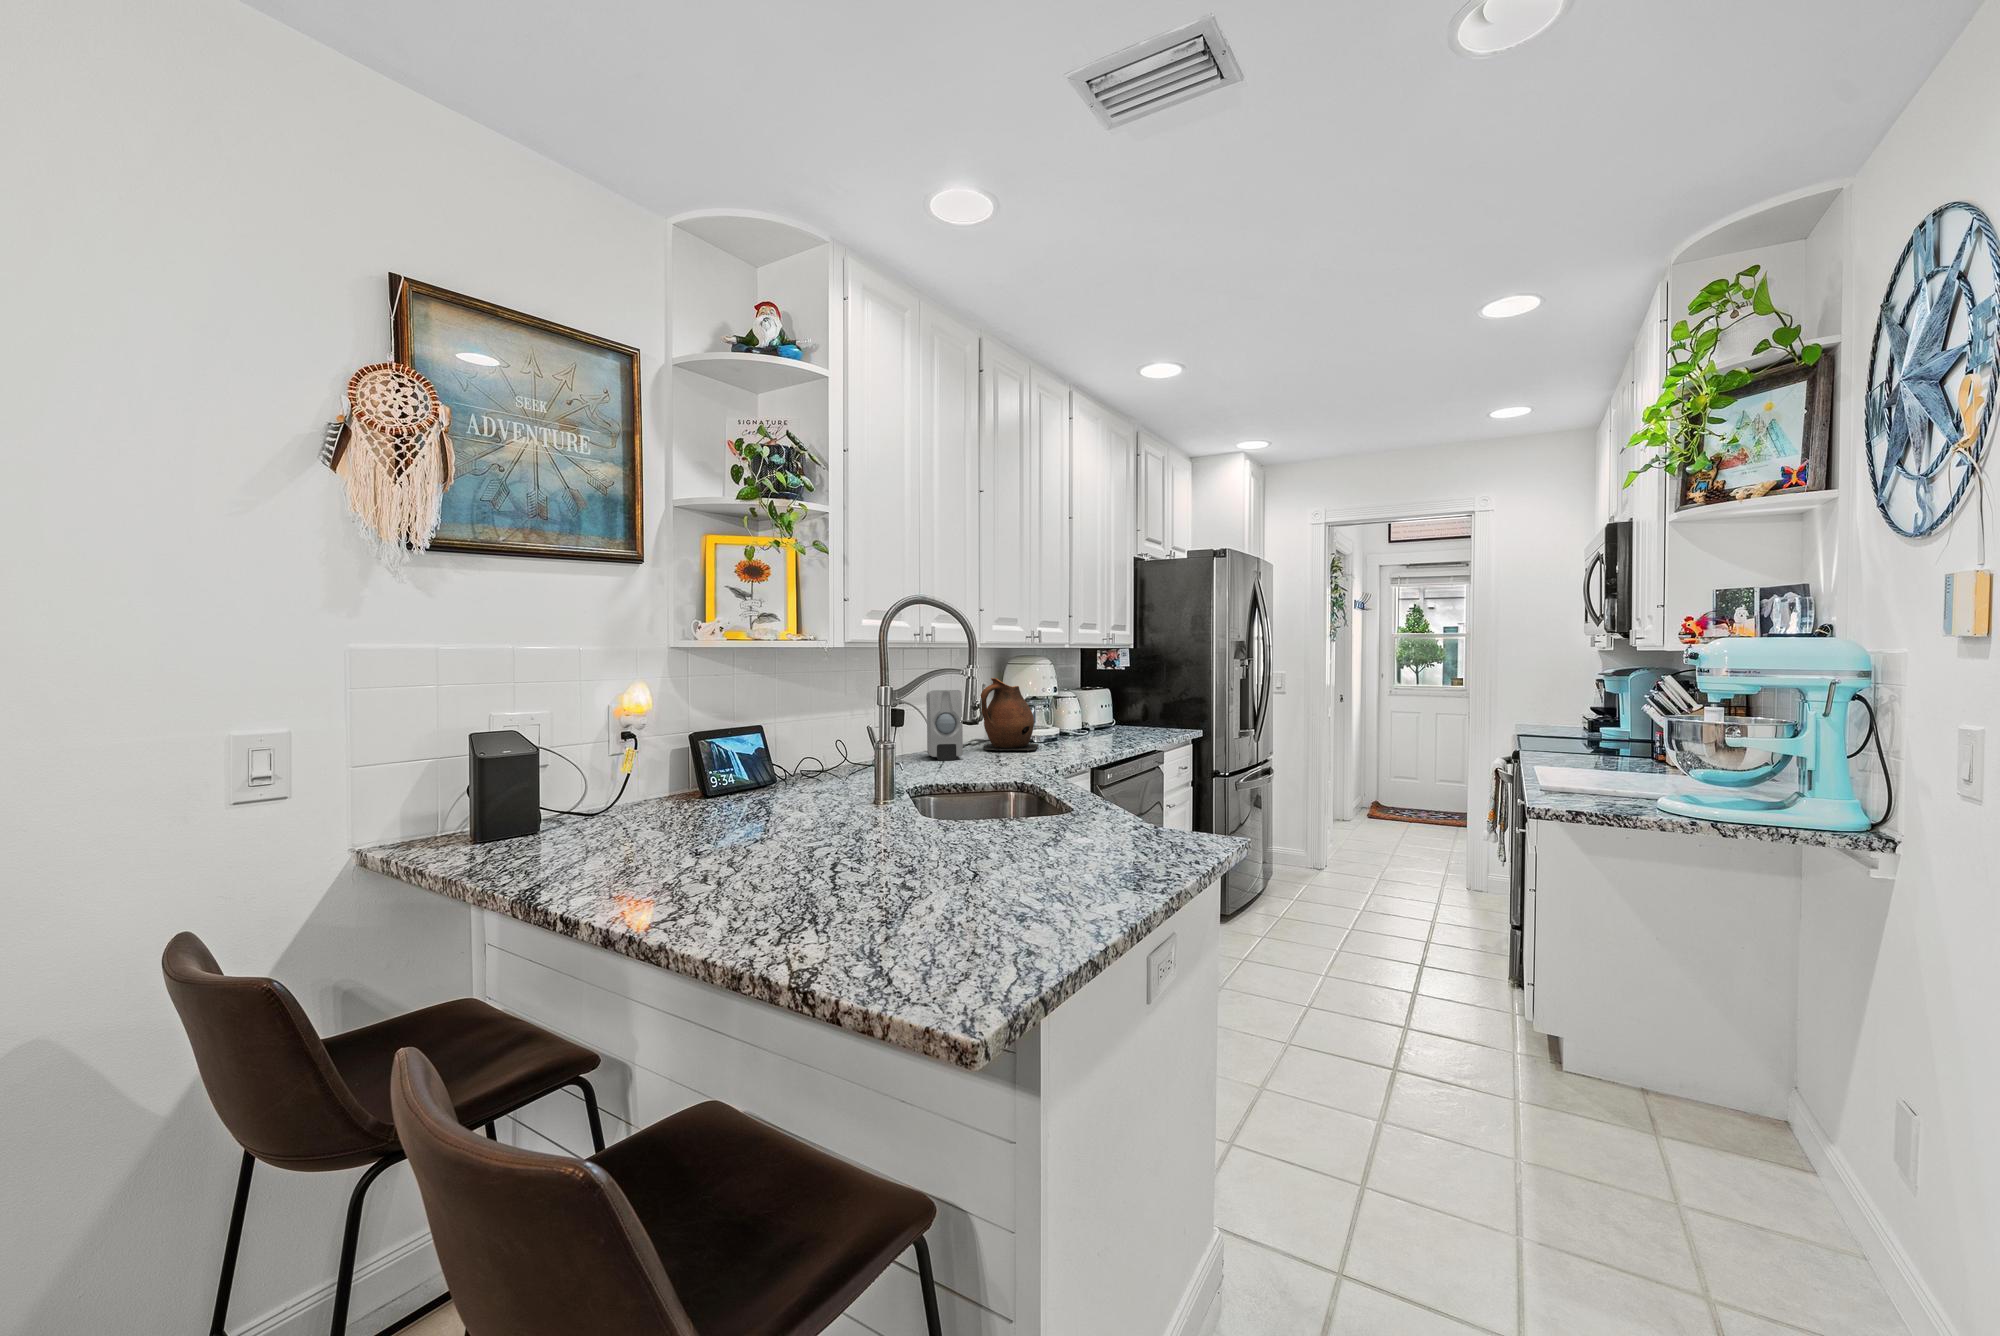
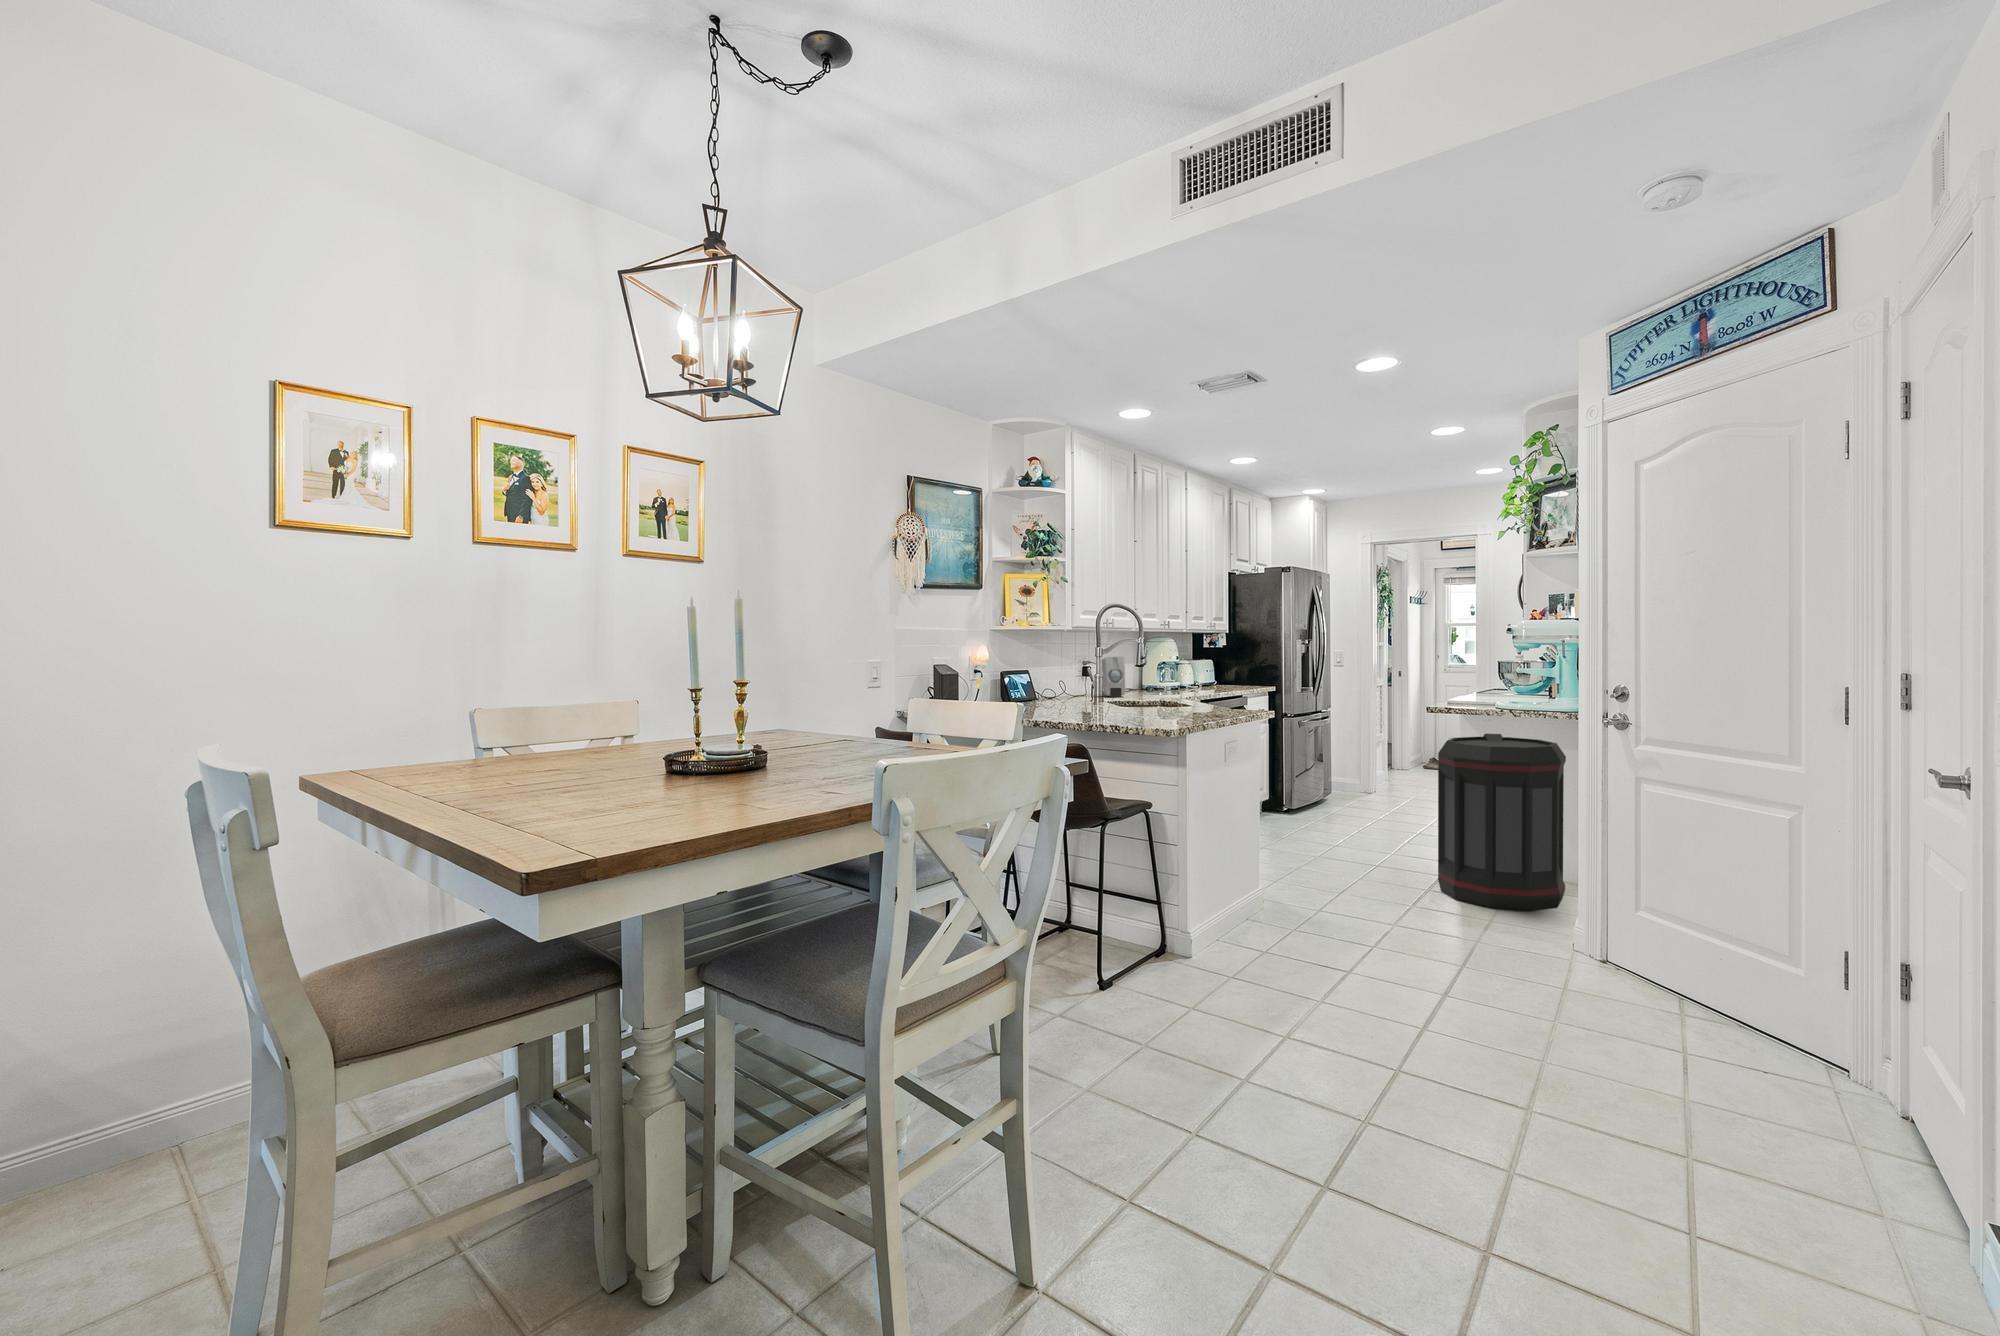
ceramic pitcher: present [981,678,1038,751] -> none [1133,651,1168,694]
trash can: none [1554,856,1847,1274] -> present [1438,734,1566,911]

